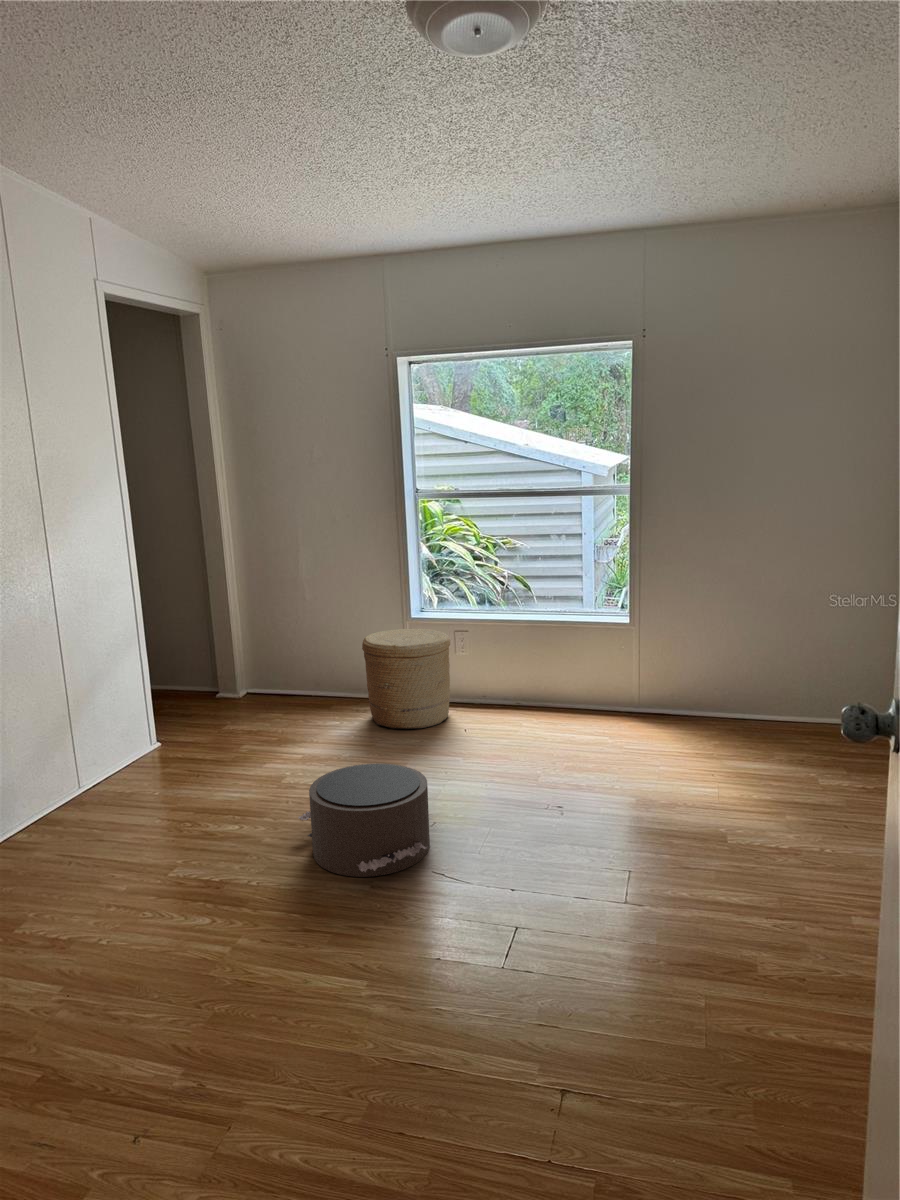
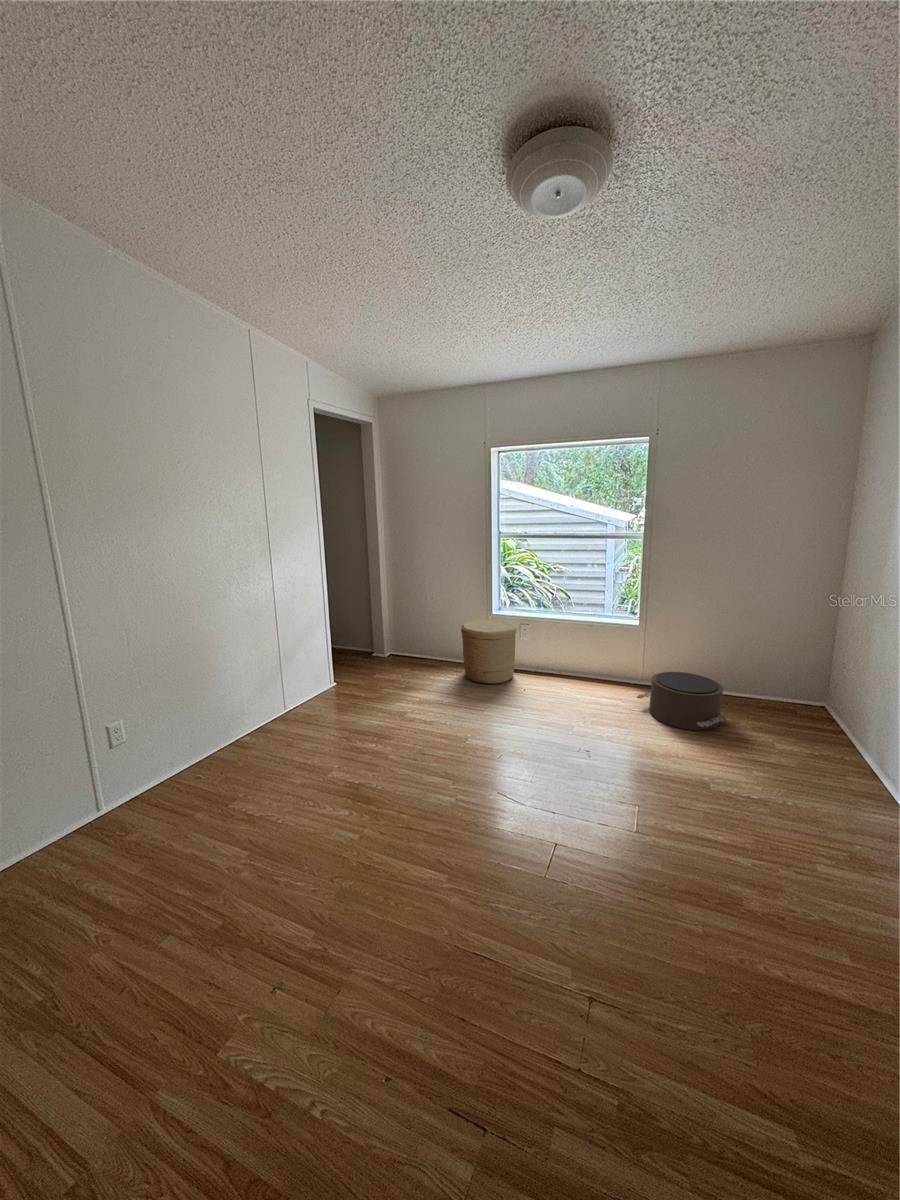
pouf: present [298,763,430,877] -> present [637,672,727,730]

